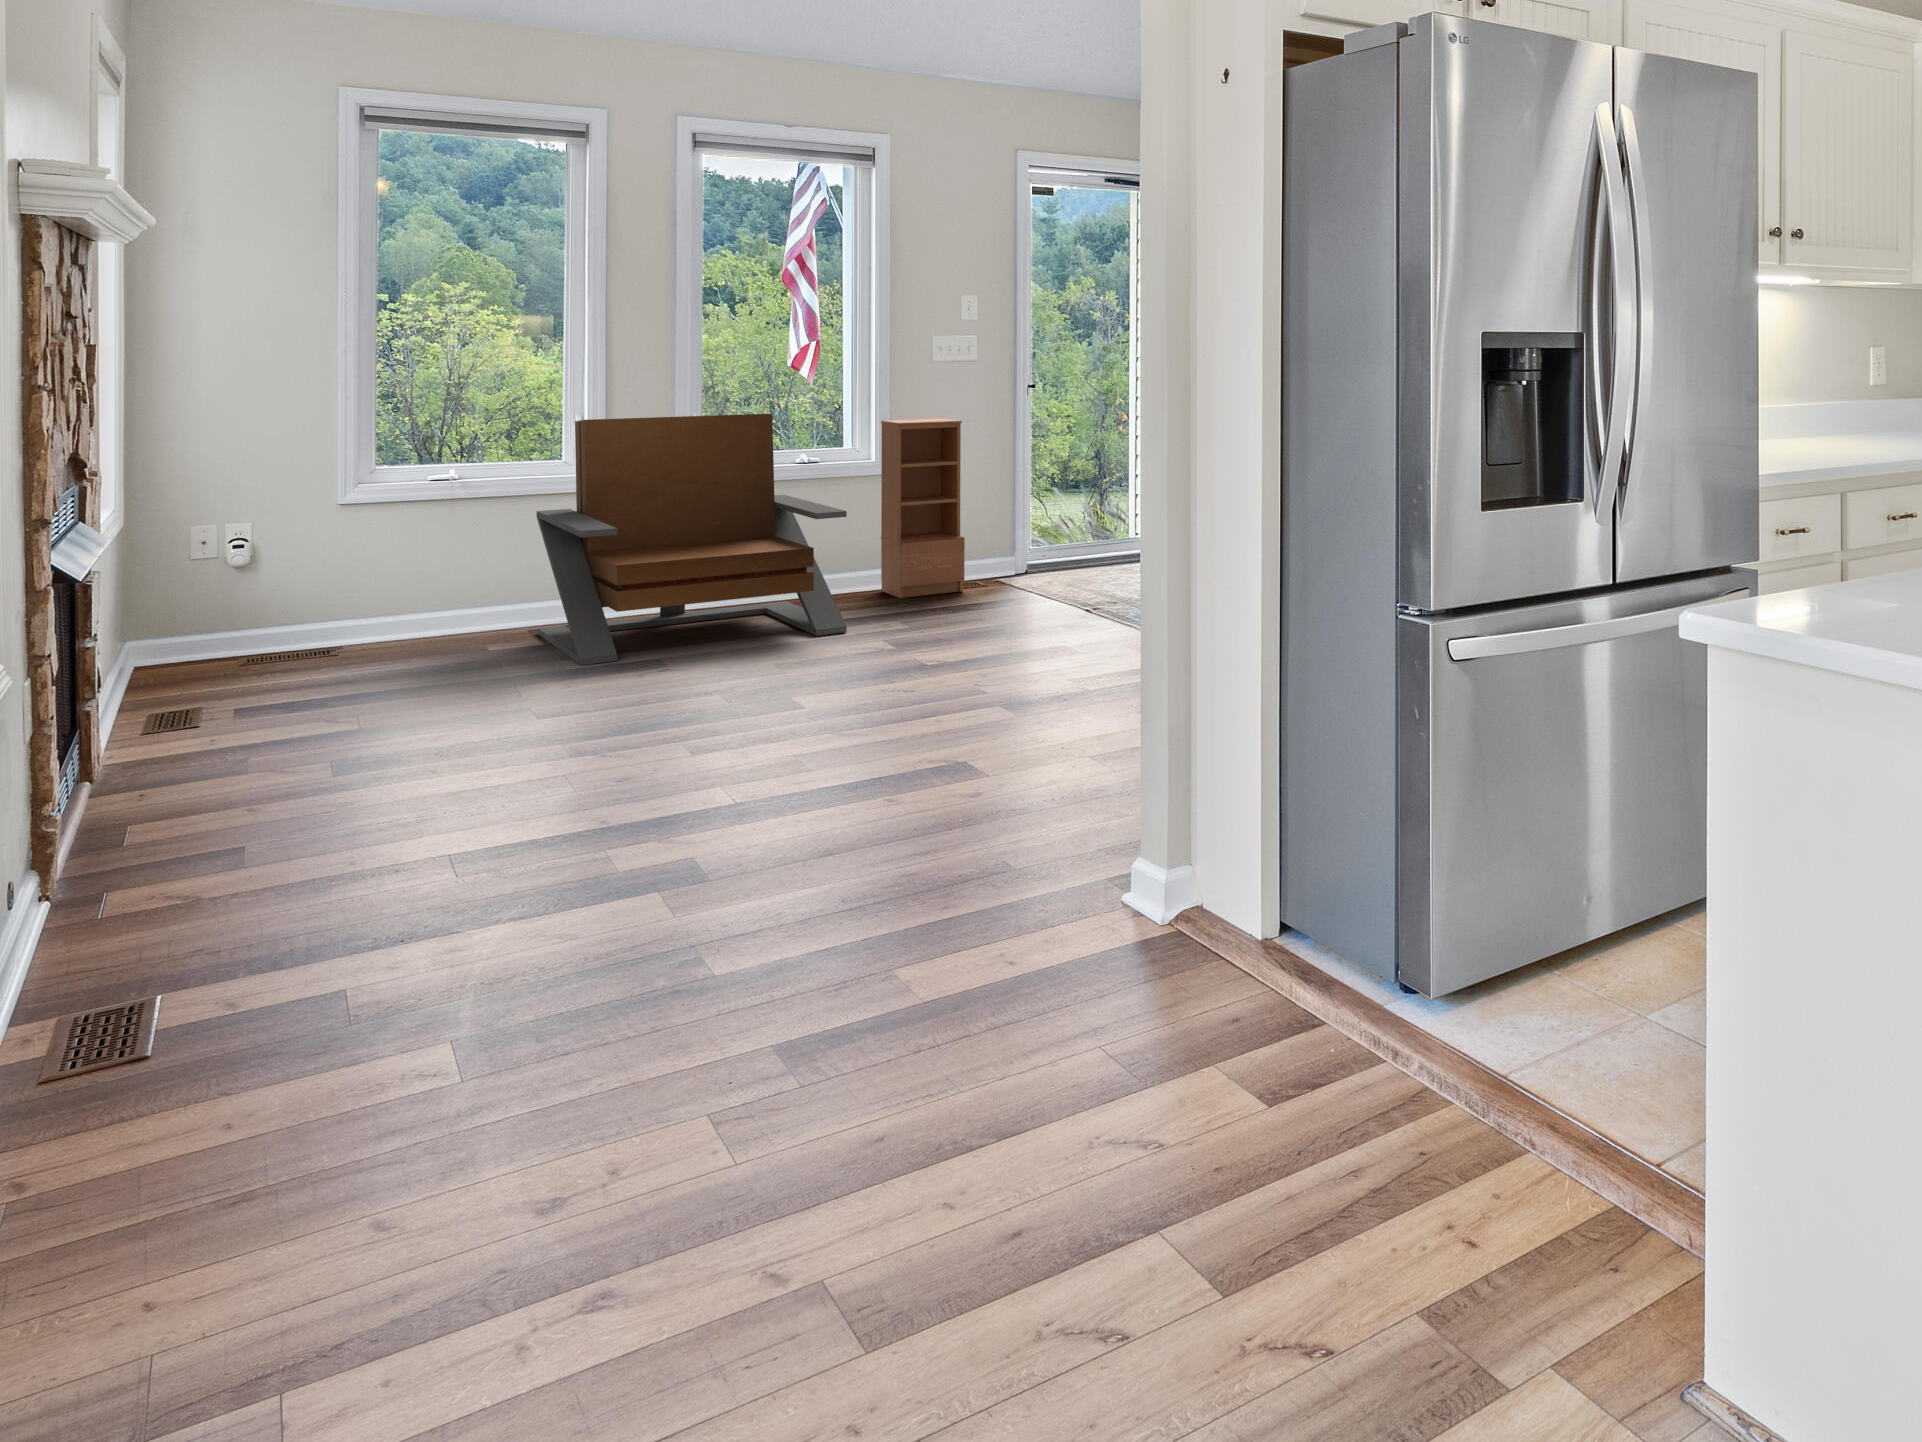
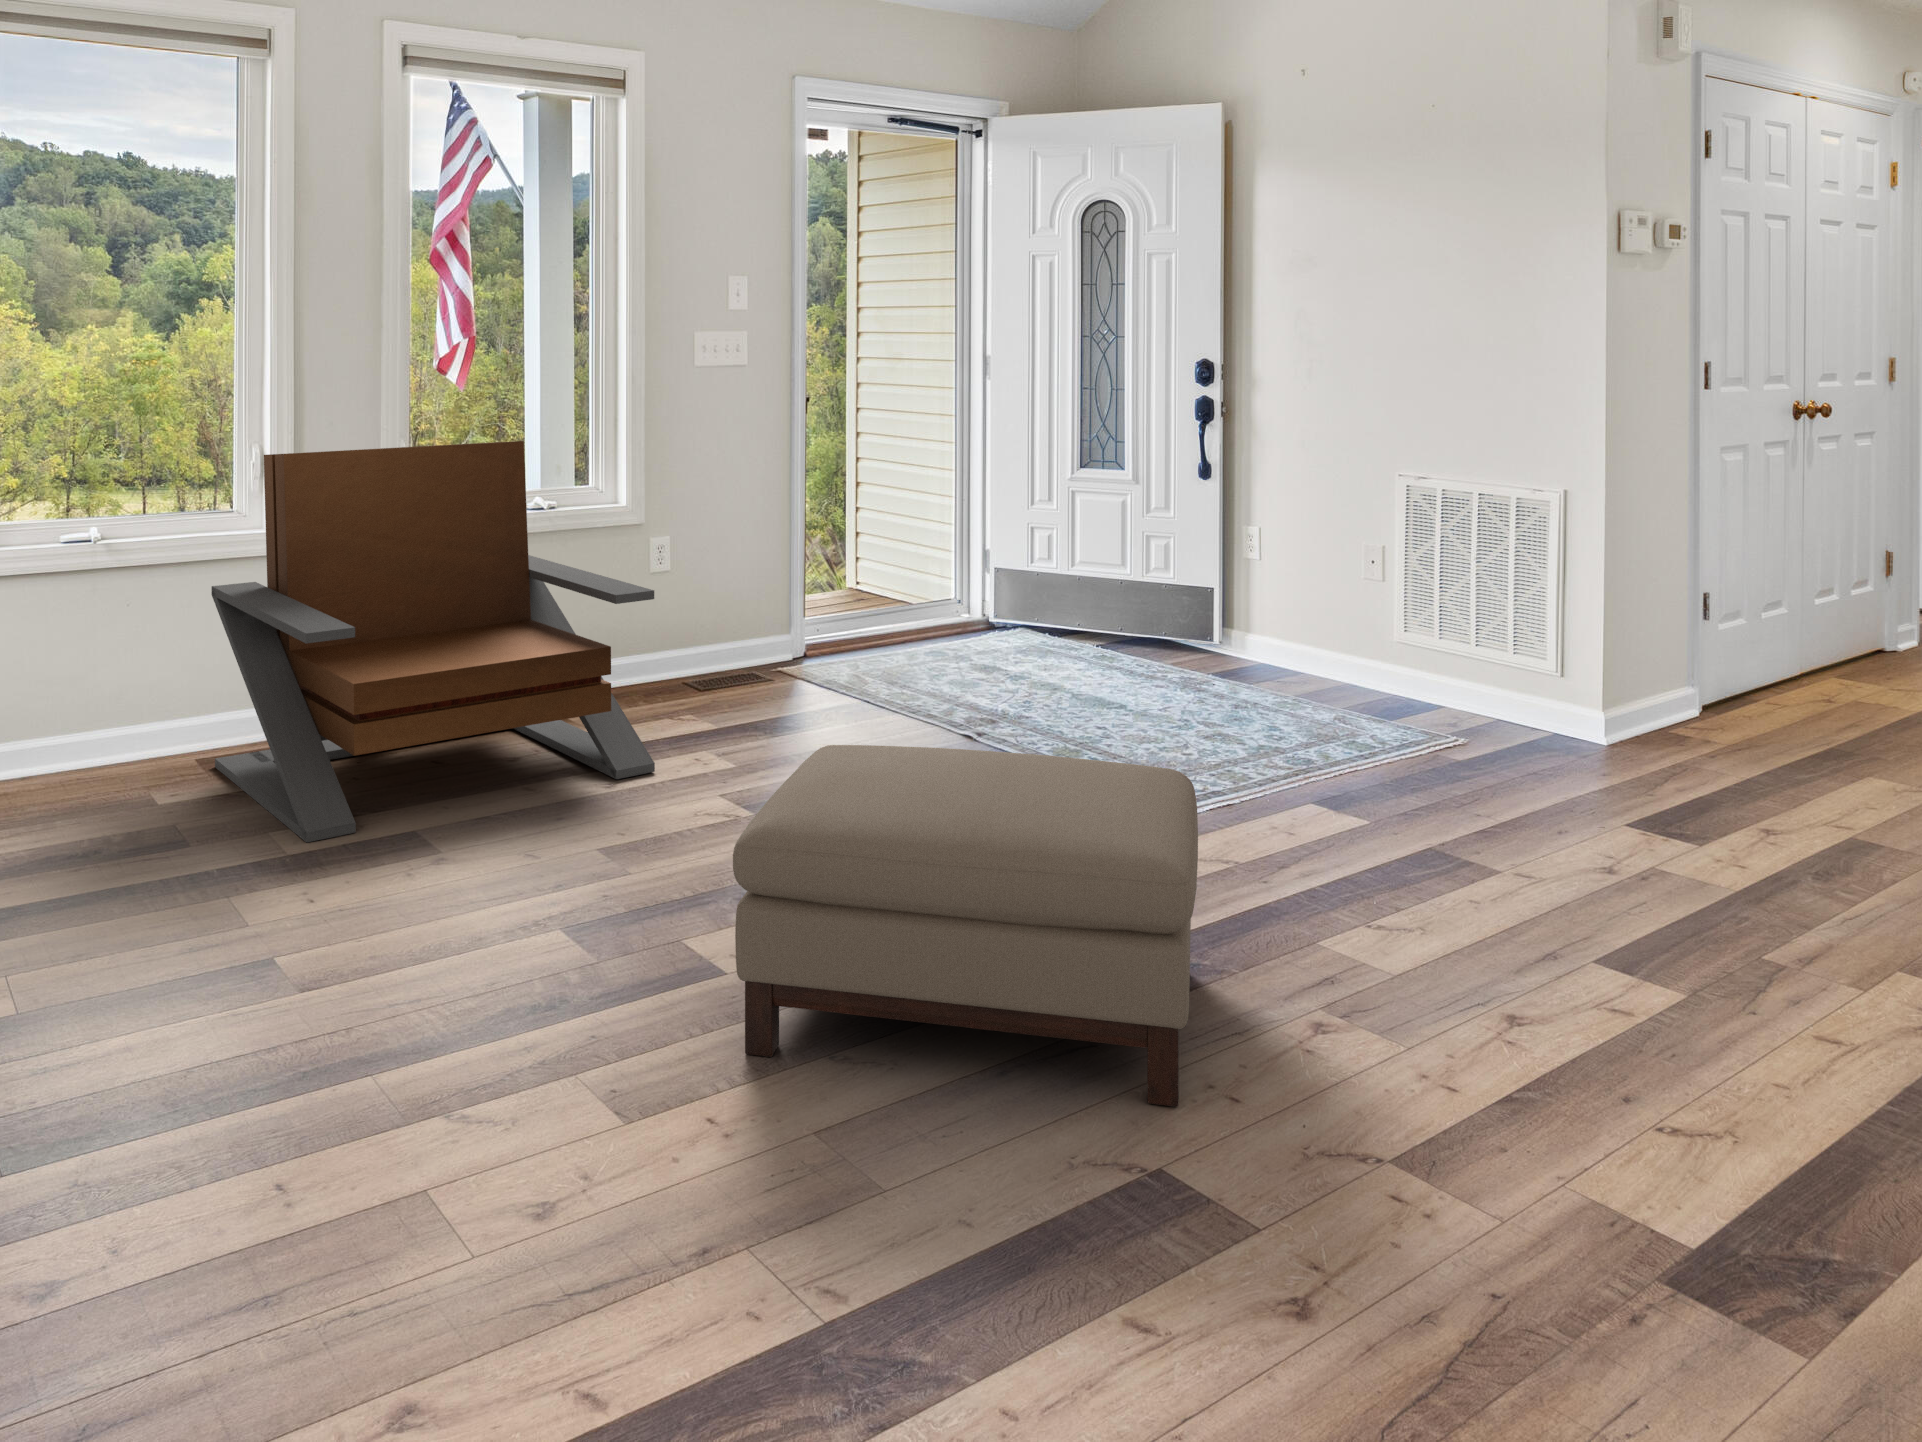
bookcase: present [881,418,965,598] -> none [638,442,756,700]
ottoman: none [777,582,1085,746] -> present [733,745,1198,1107]

